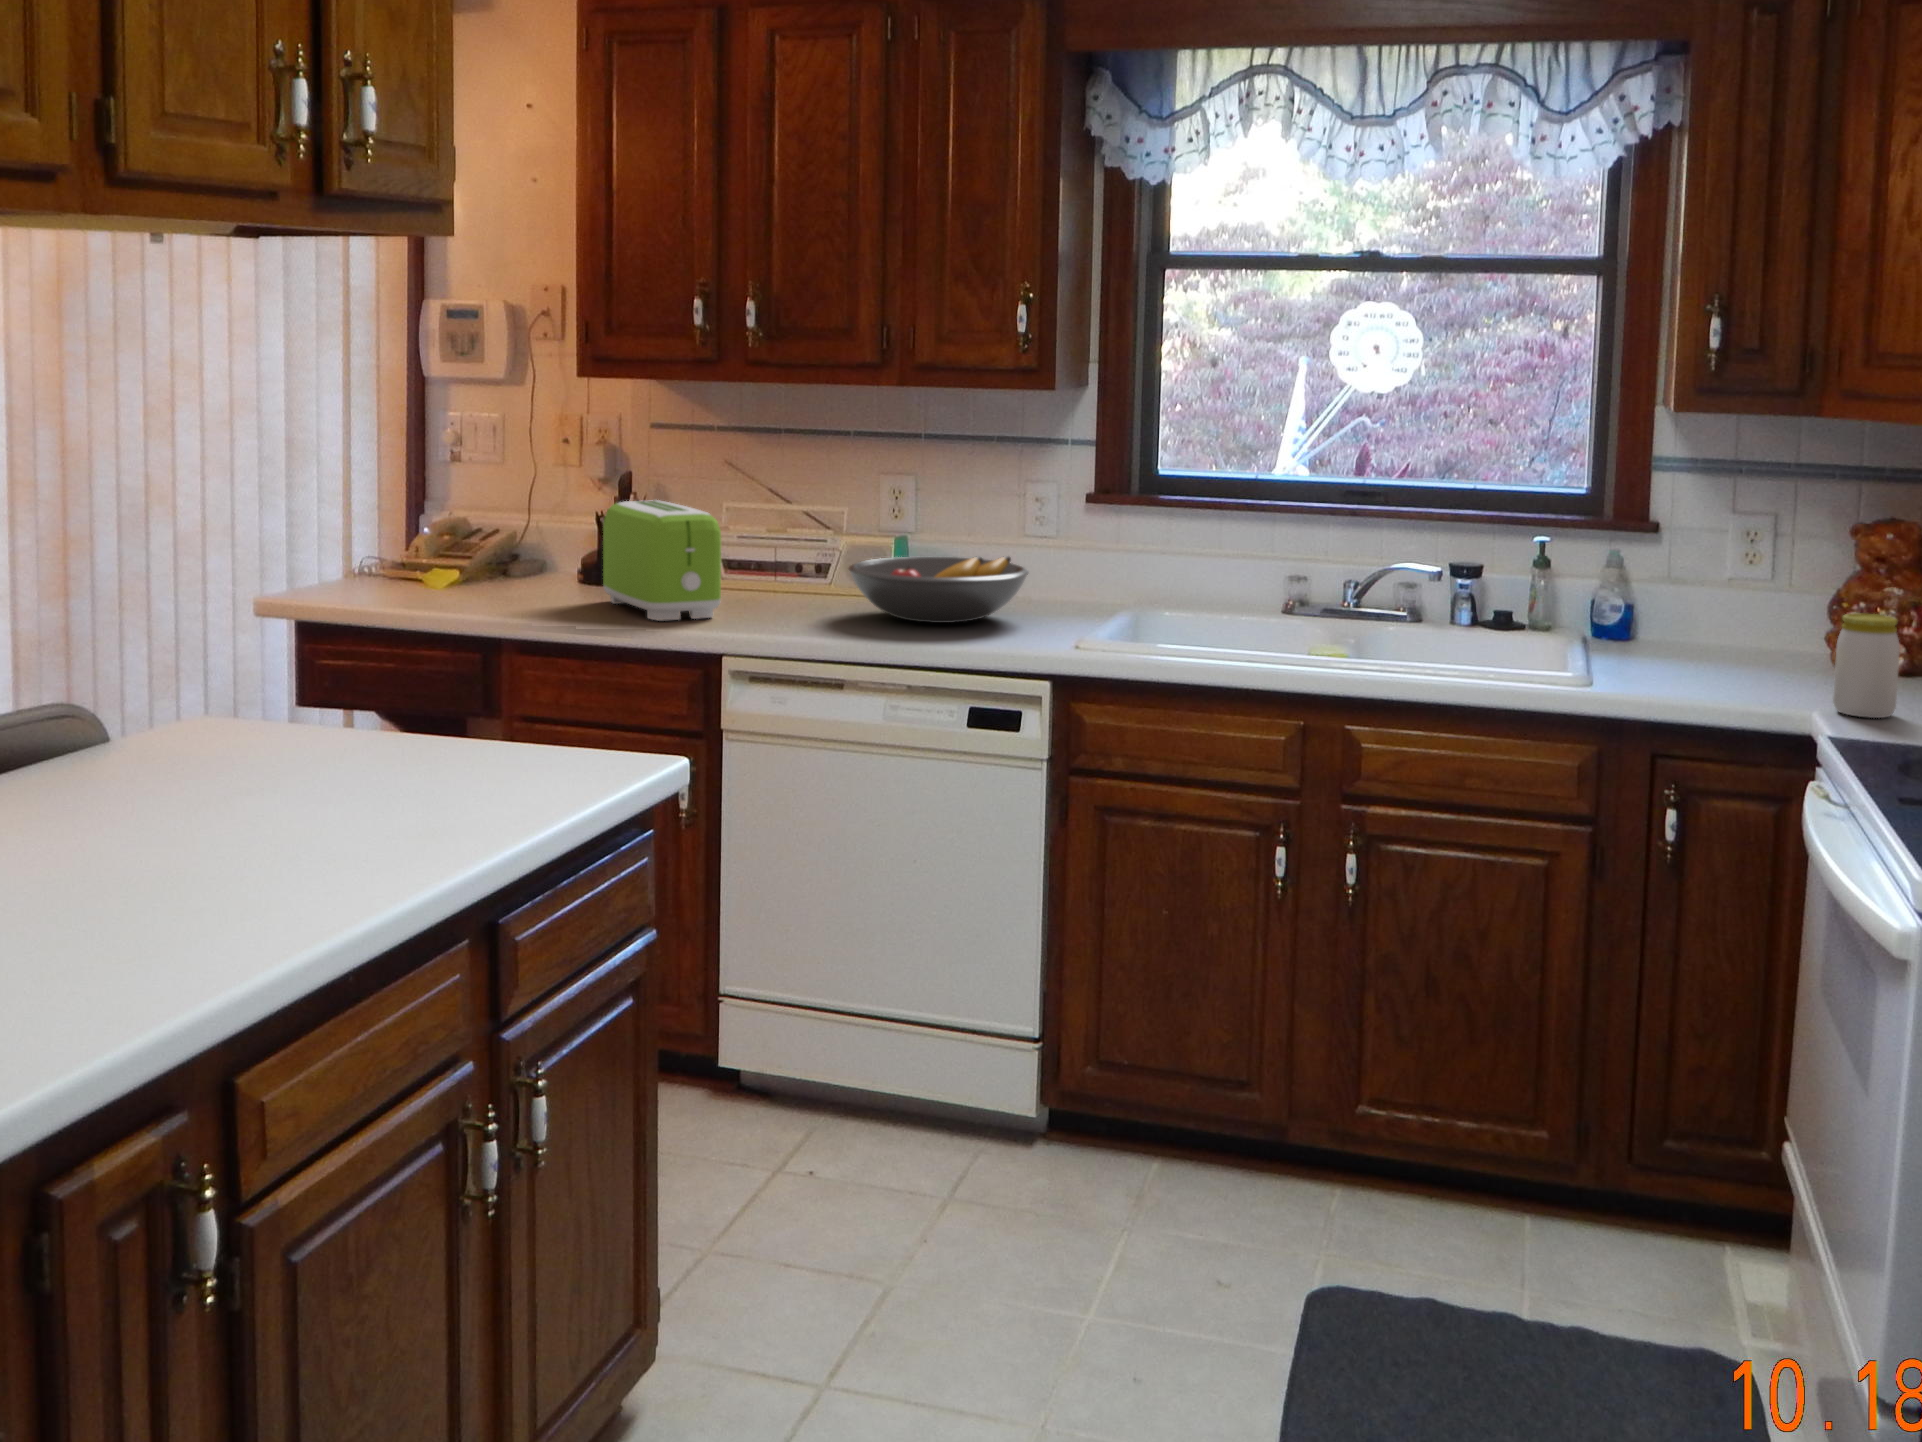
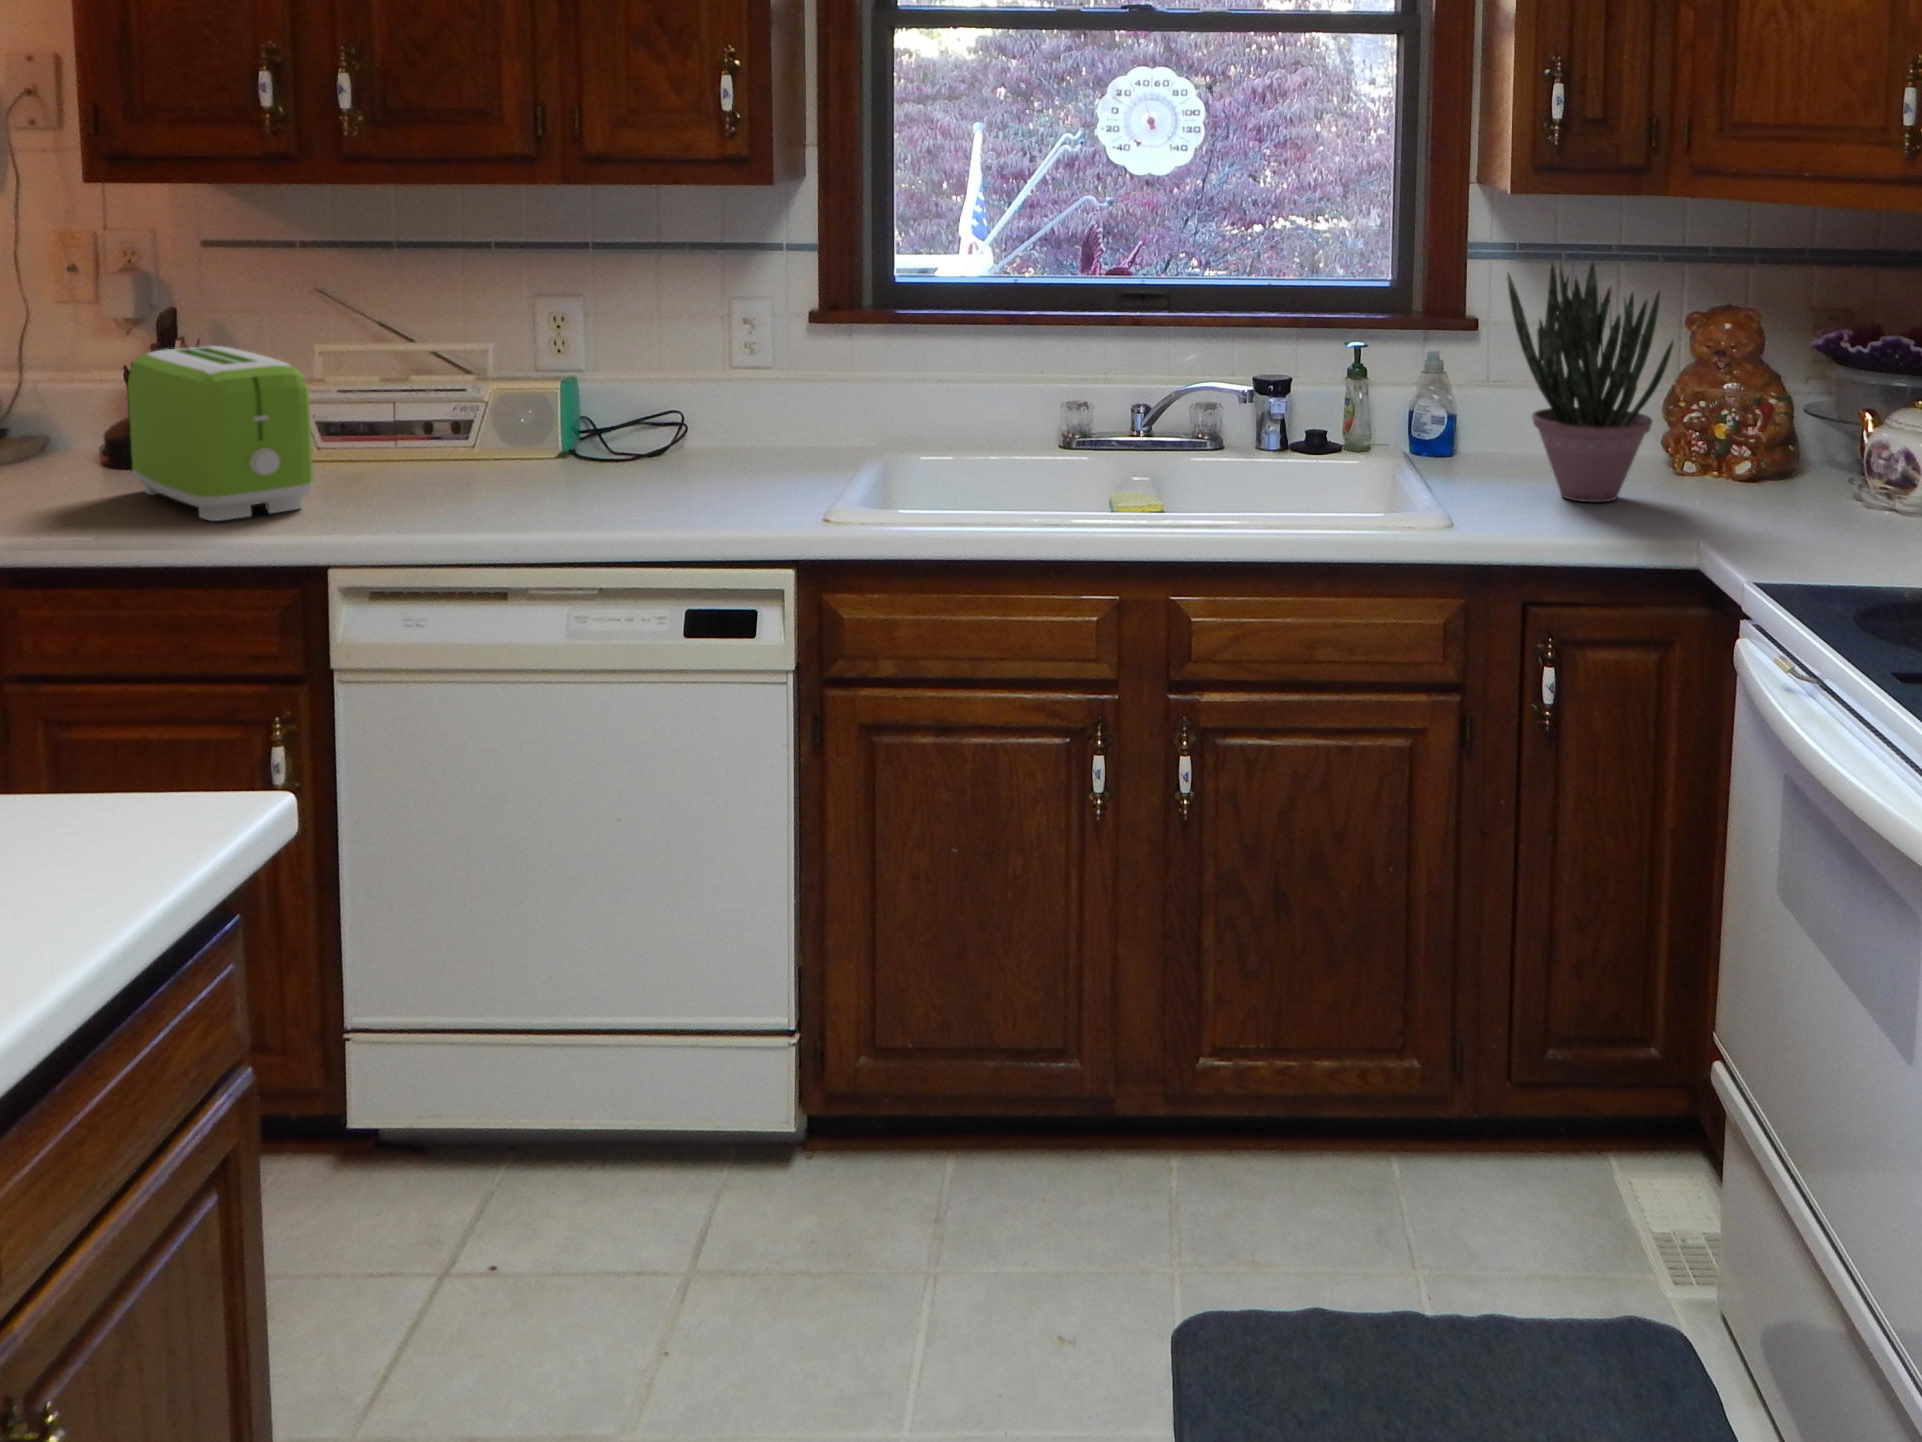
potted plant: none [1662,470,1805,681] -> present [1507,263,1674,502]
fruit bowl: present [849,556,1029,623] -> none [499,398,748,493]
jar: present [1833,613,1900,718] -> none [1730,423,1801,545]

